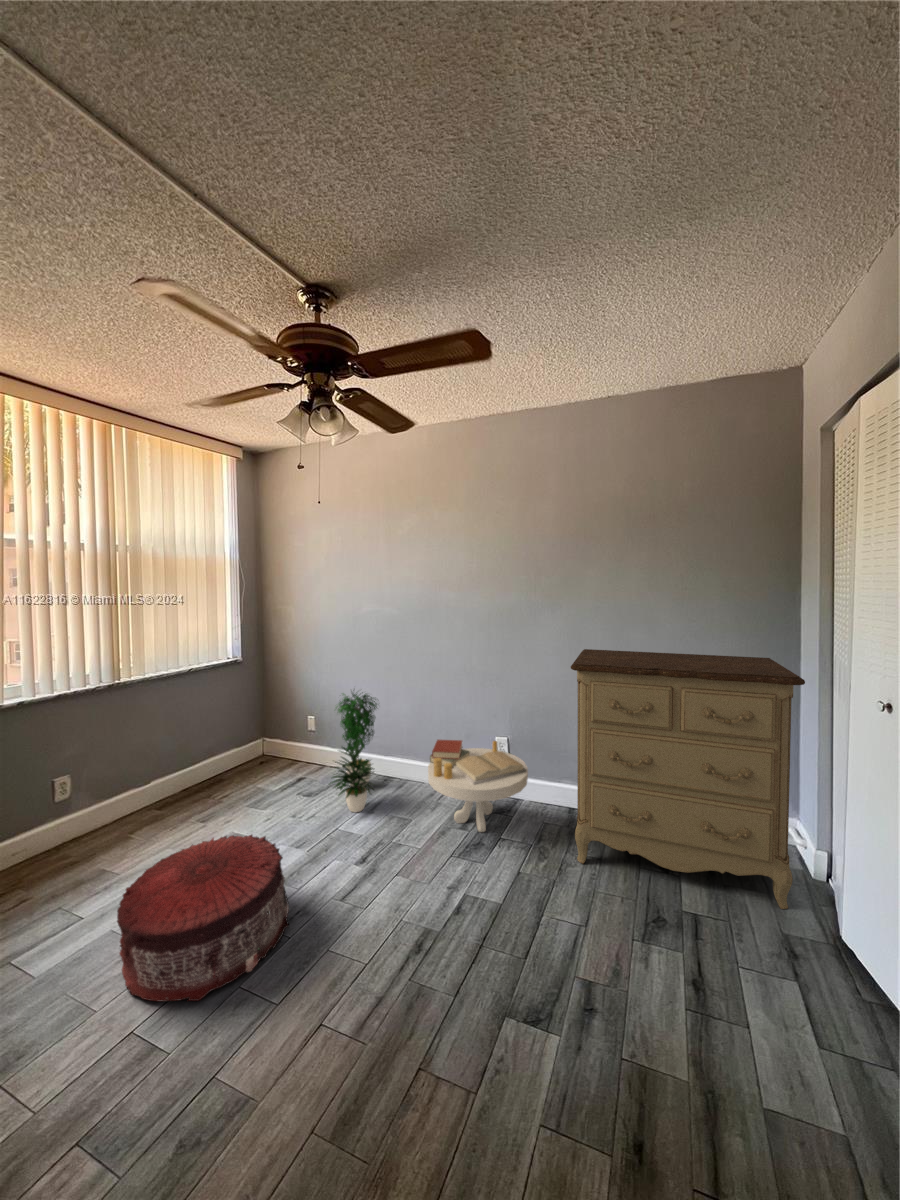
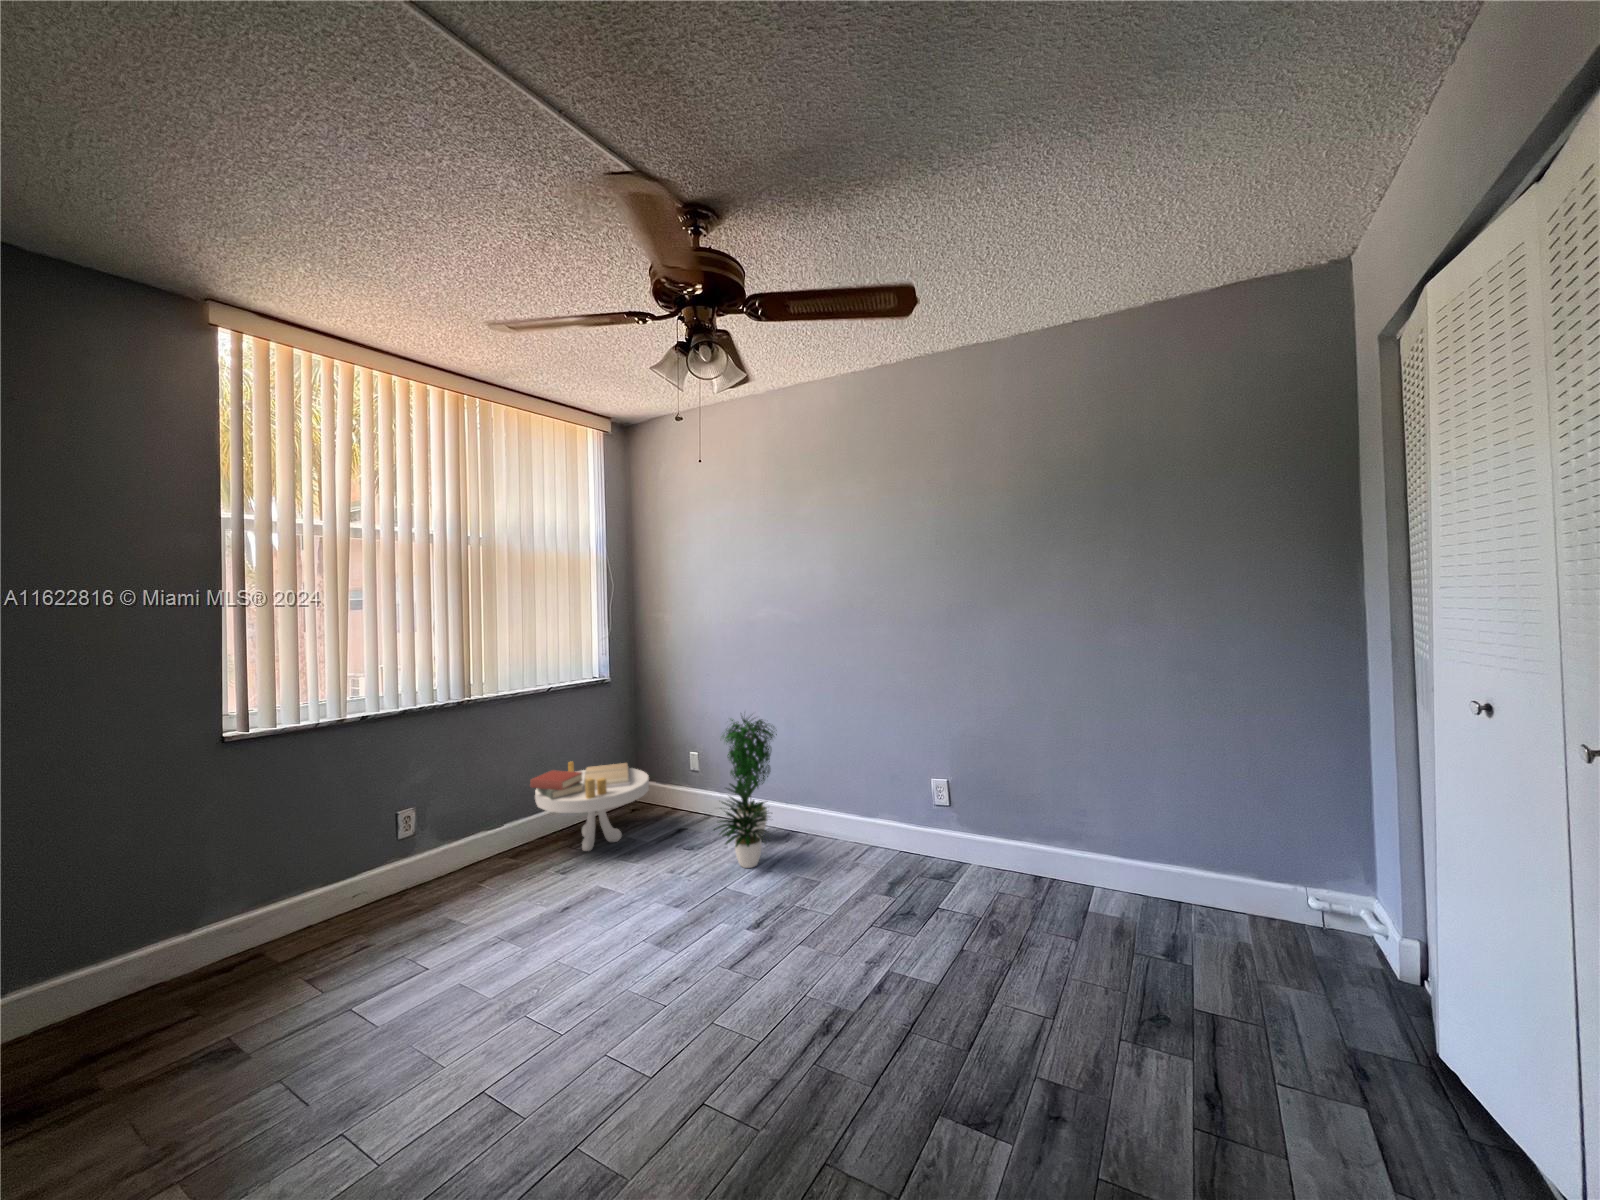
dresser: present [571,649,805,909] -> none [1024,656,1366,1016]
side table: present [428,740,528,832] -> present [530,762,649,851]
pouf: present [117,835,289,1001] -> none [467,878,665,1067]

